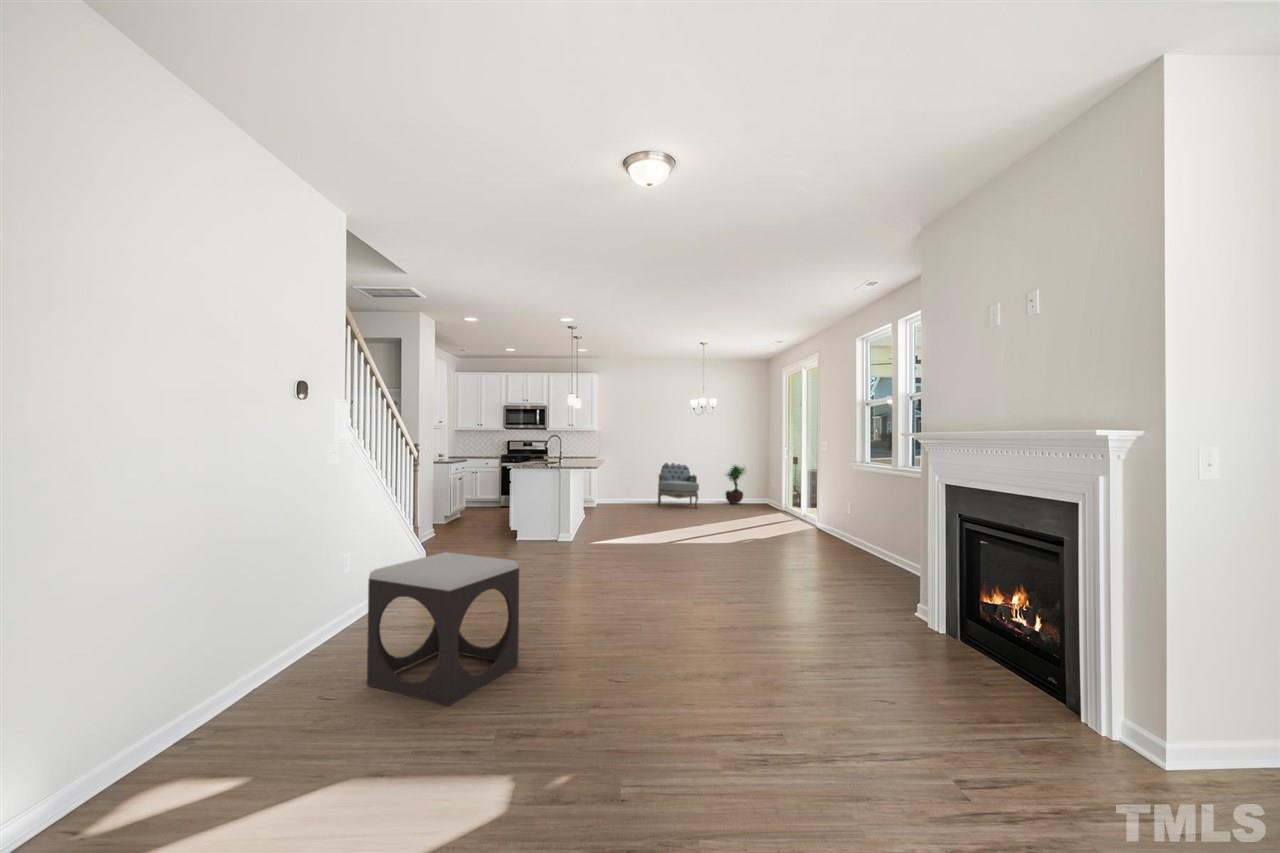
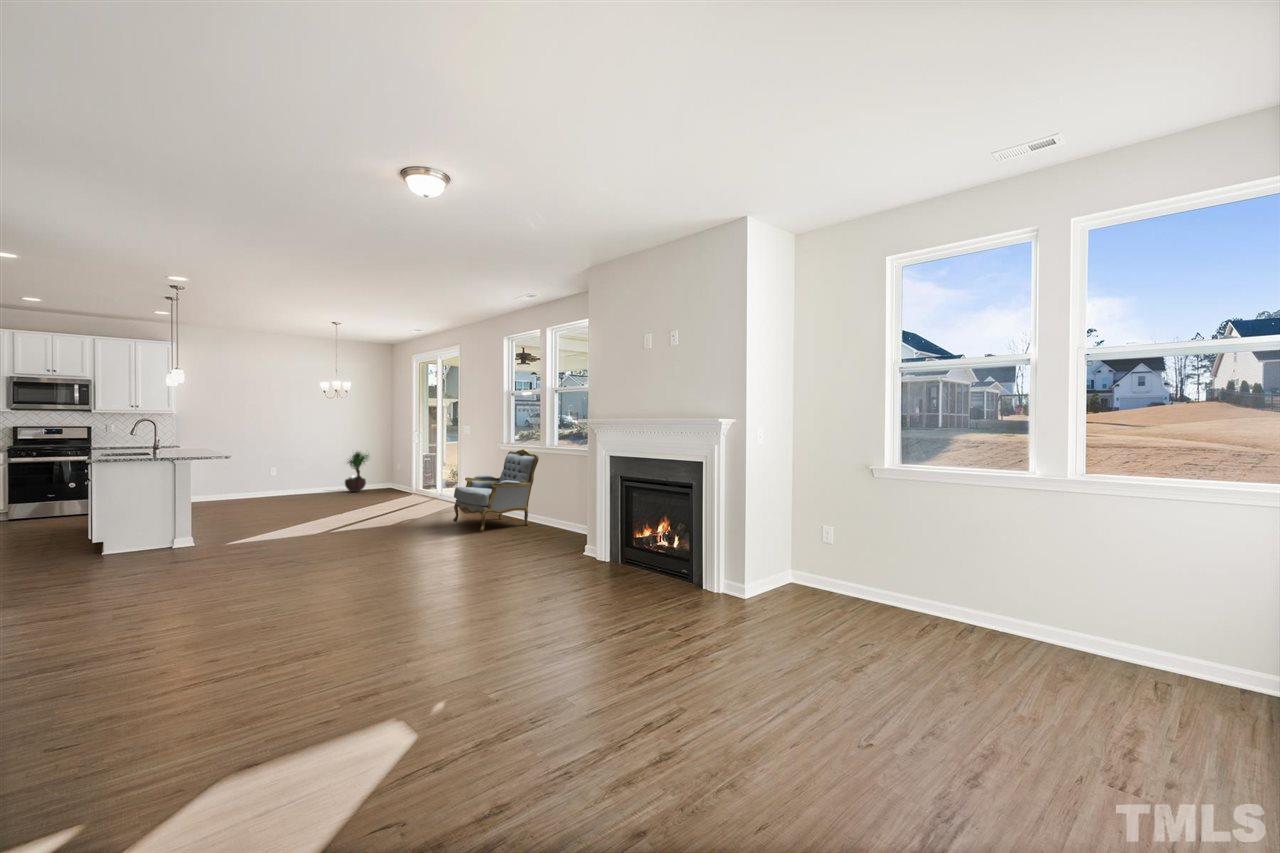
armchair: present [658,463,699,508] -> present [453,449,539,532]
footstool: present [367,552,519,706] -> none [104,551,286,721]

